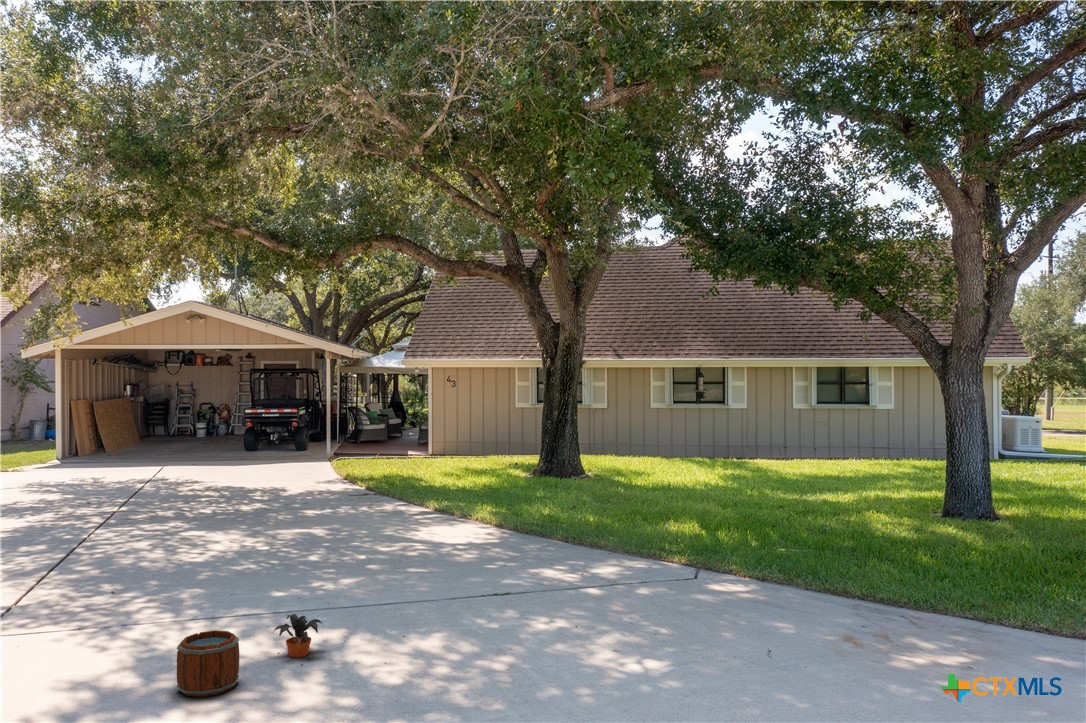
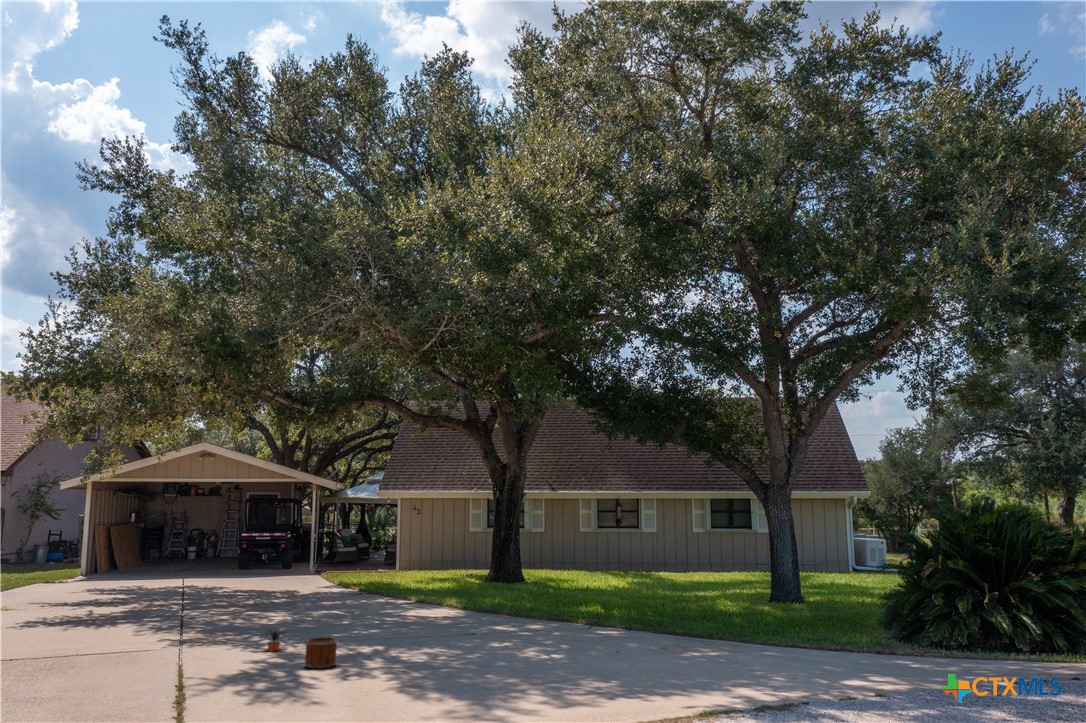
potted plant: present [273,614,322,657] -> present [263,630,286,651]

